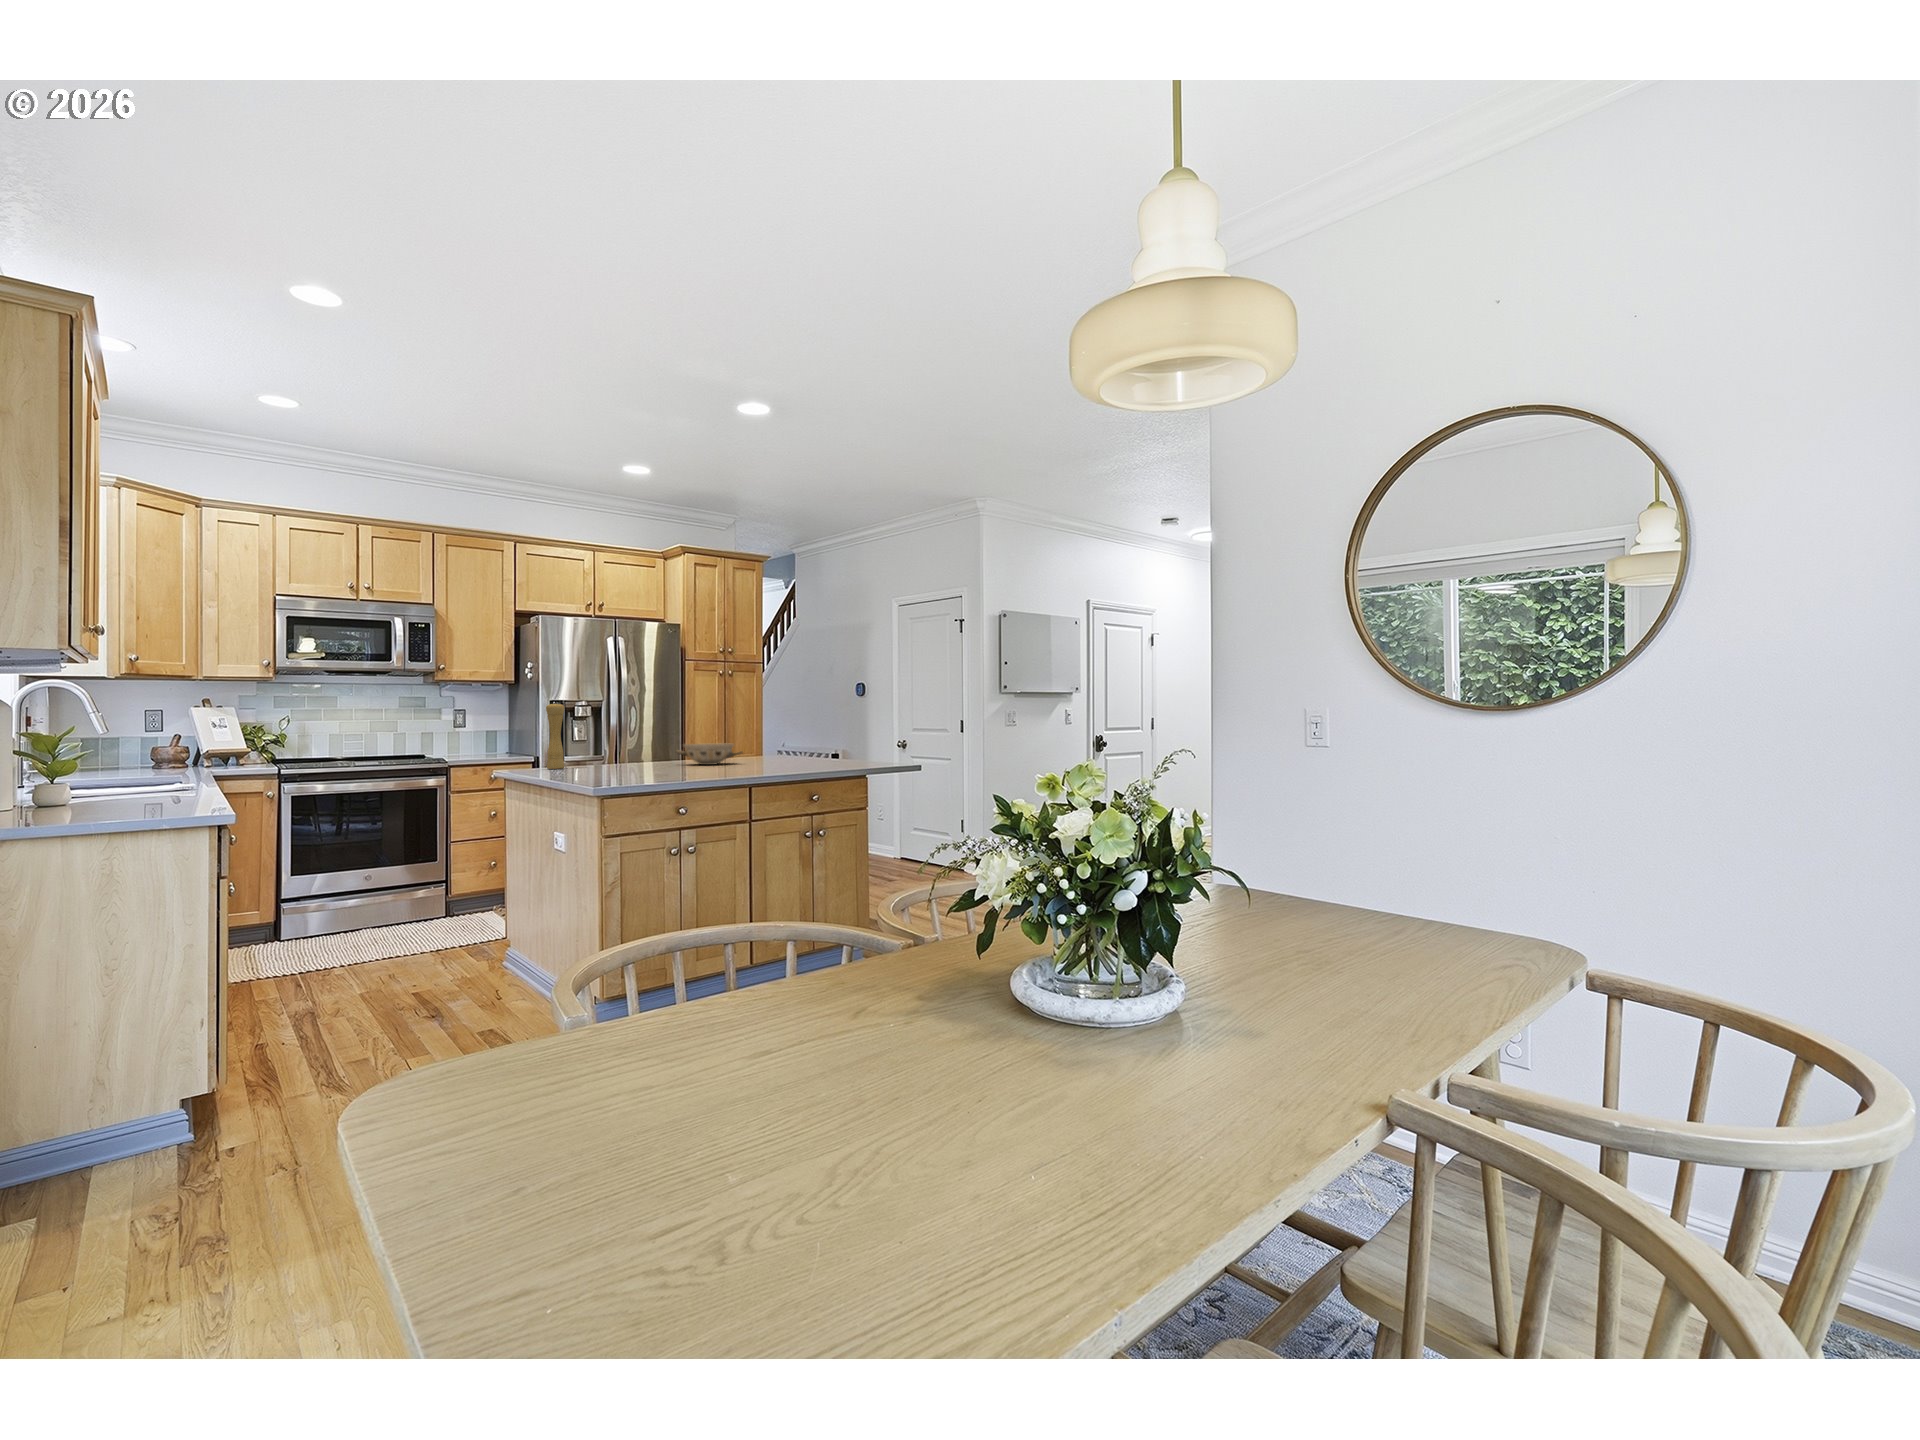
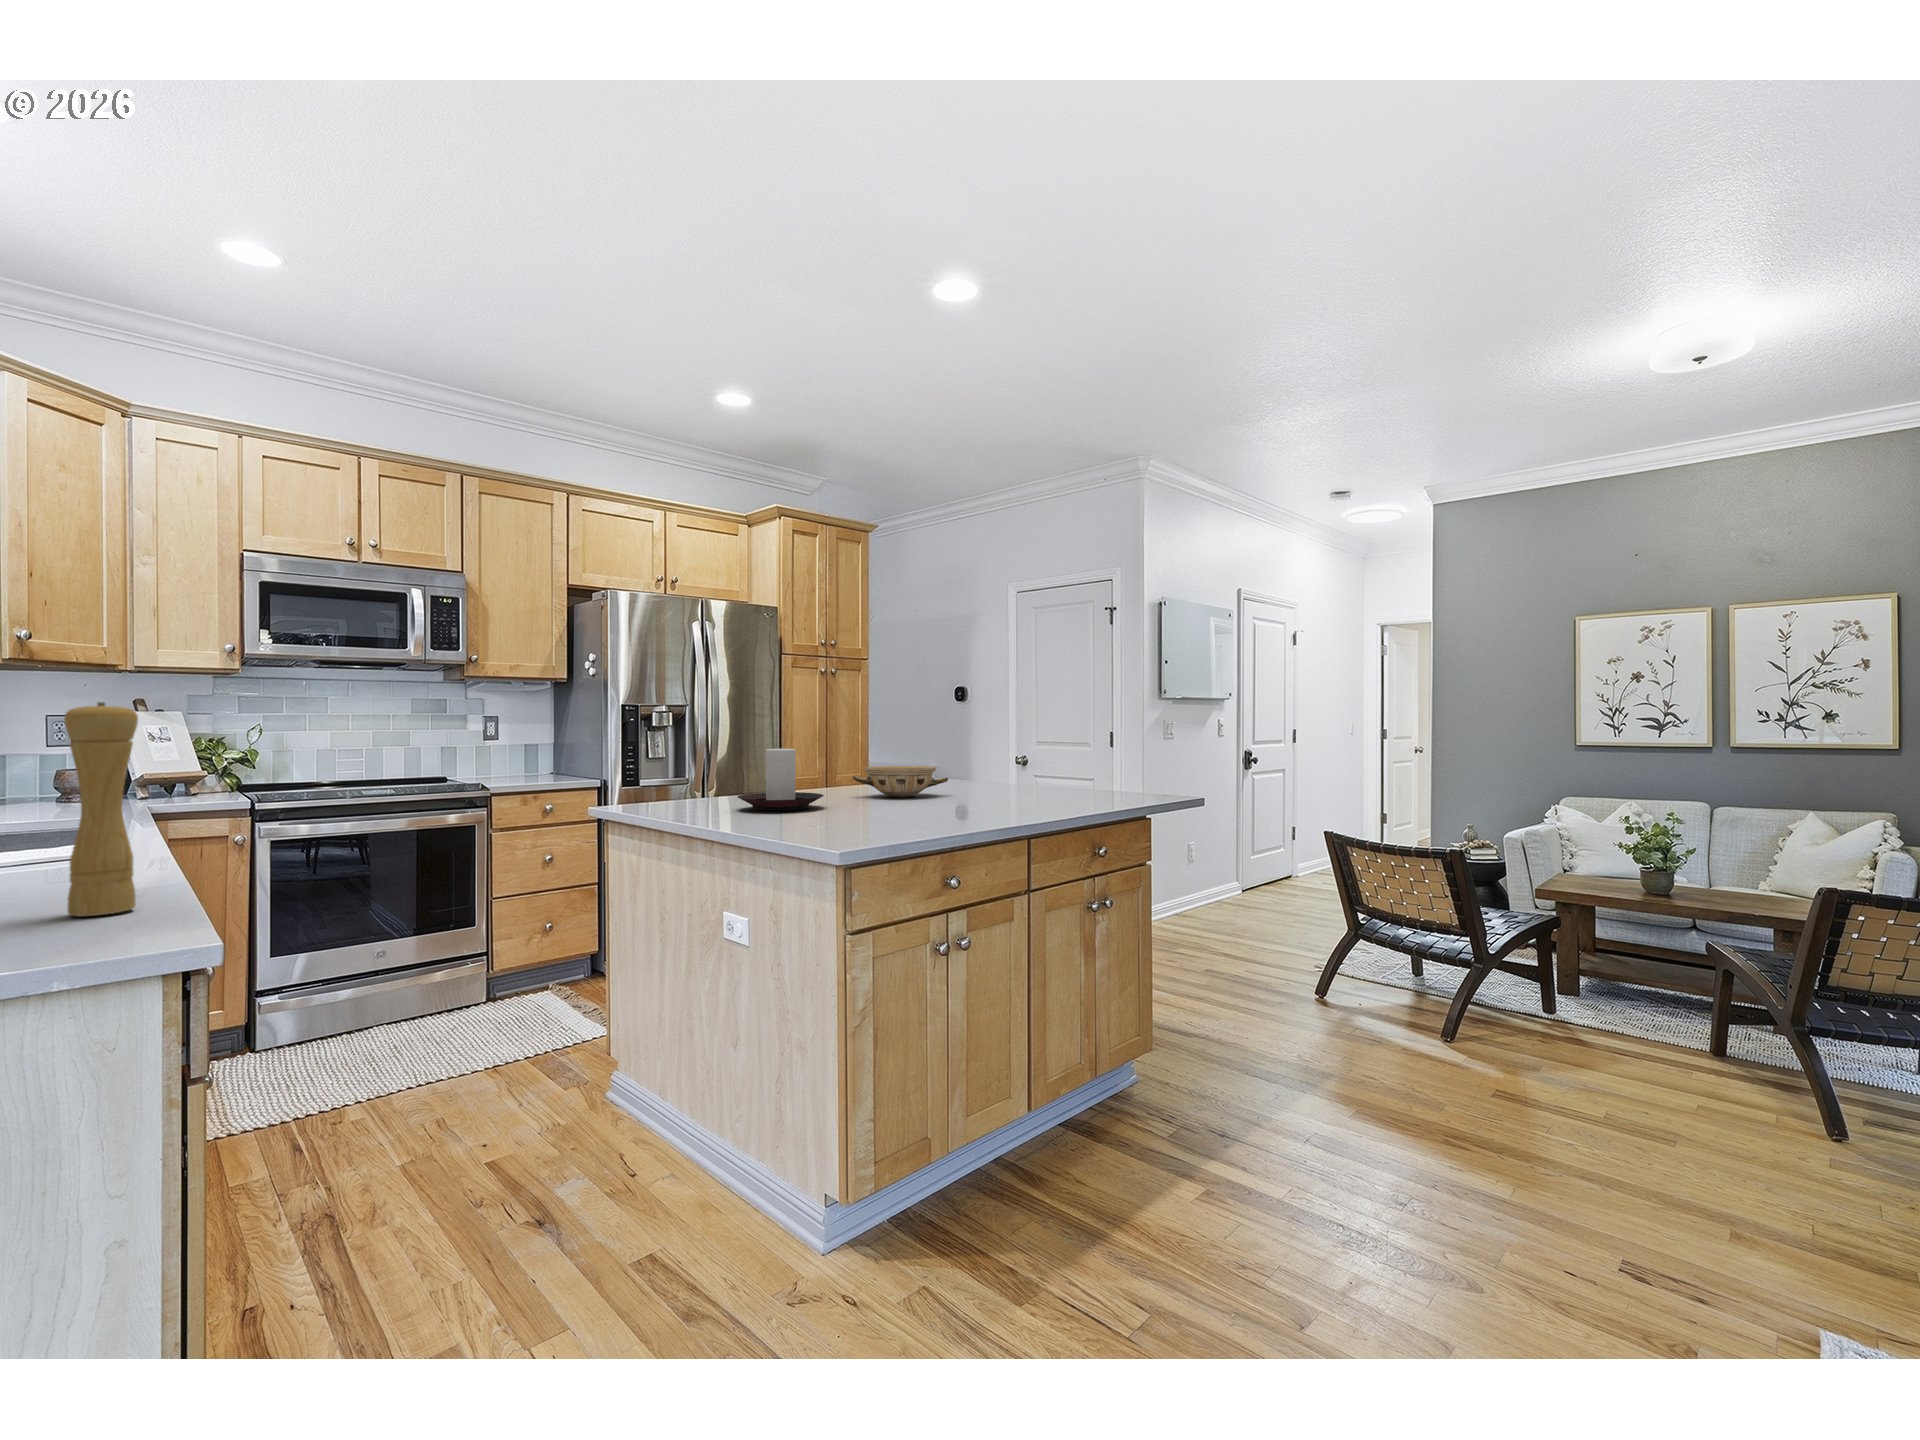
pepper mill: present [546,703,564,769] -> present [64,702,138,916]
candle holder: none [578,728,638,771] -> present [737,748,824,811]

